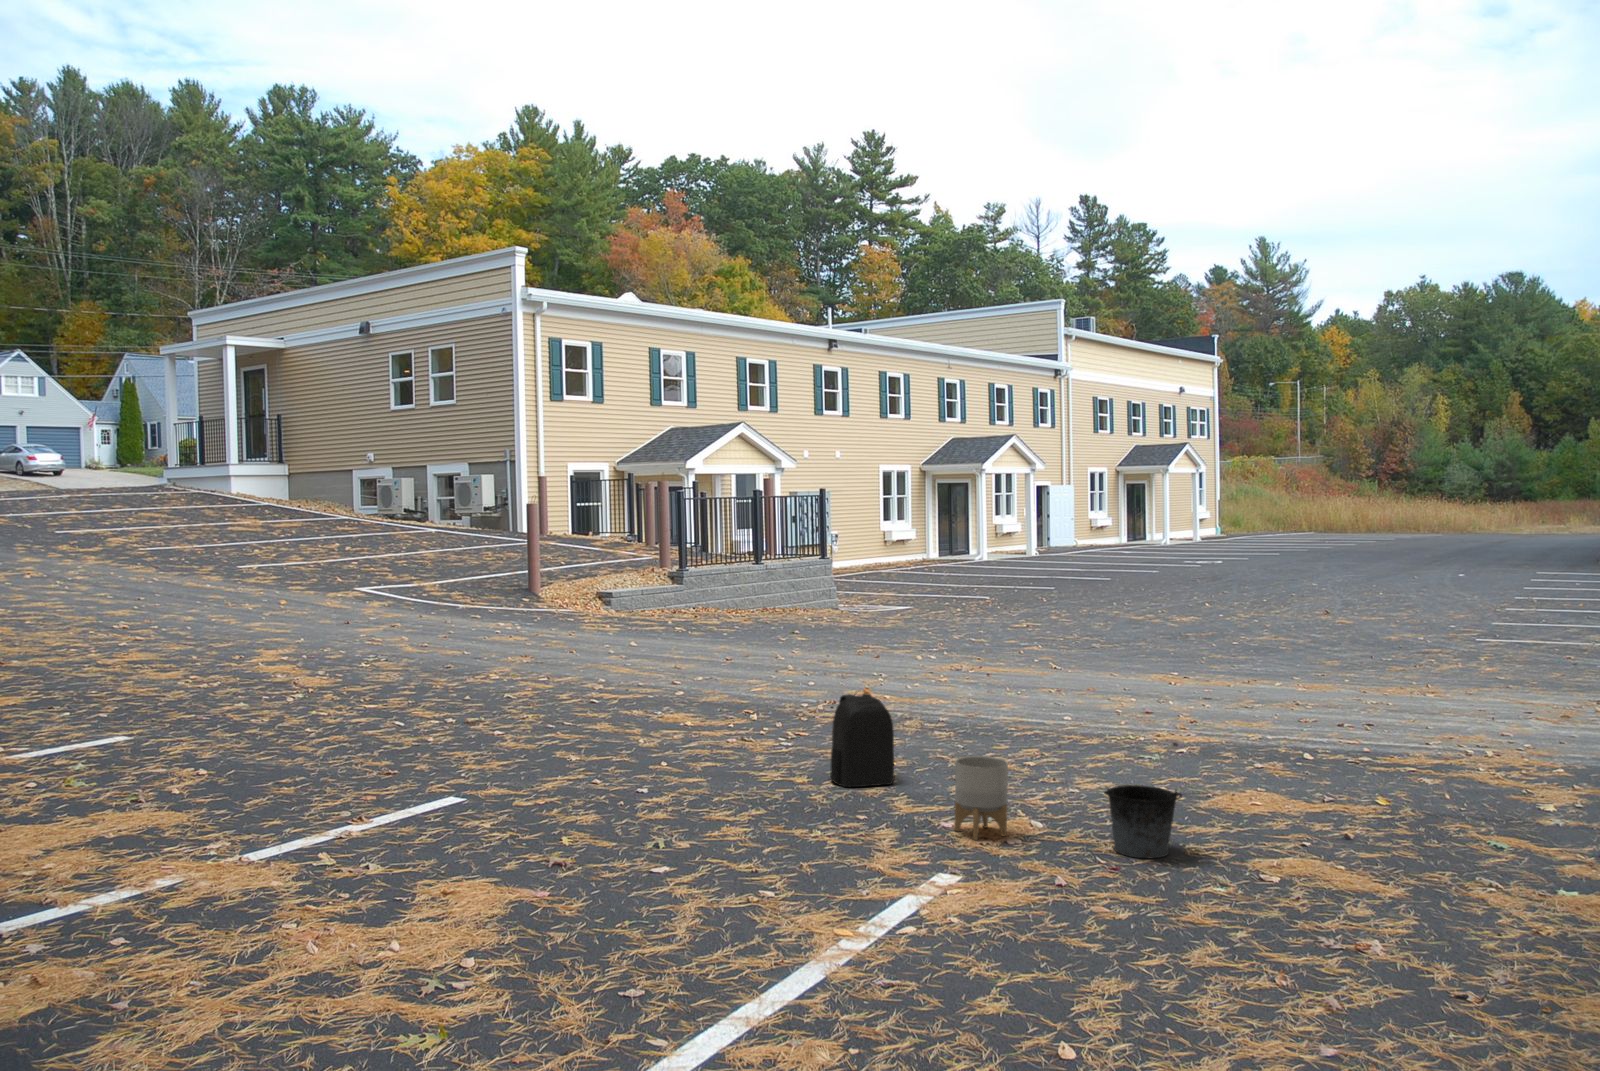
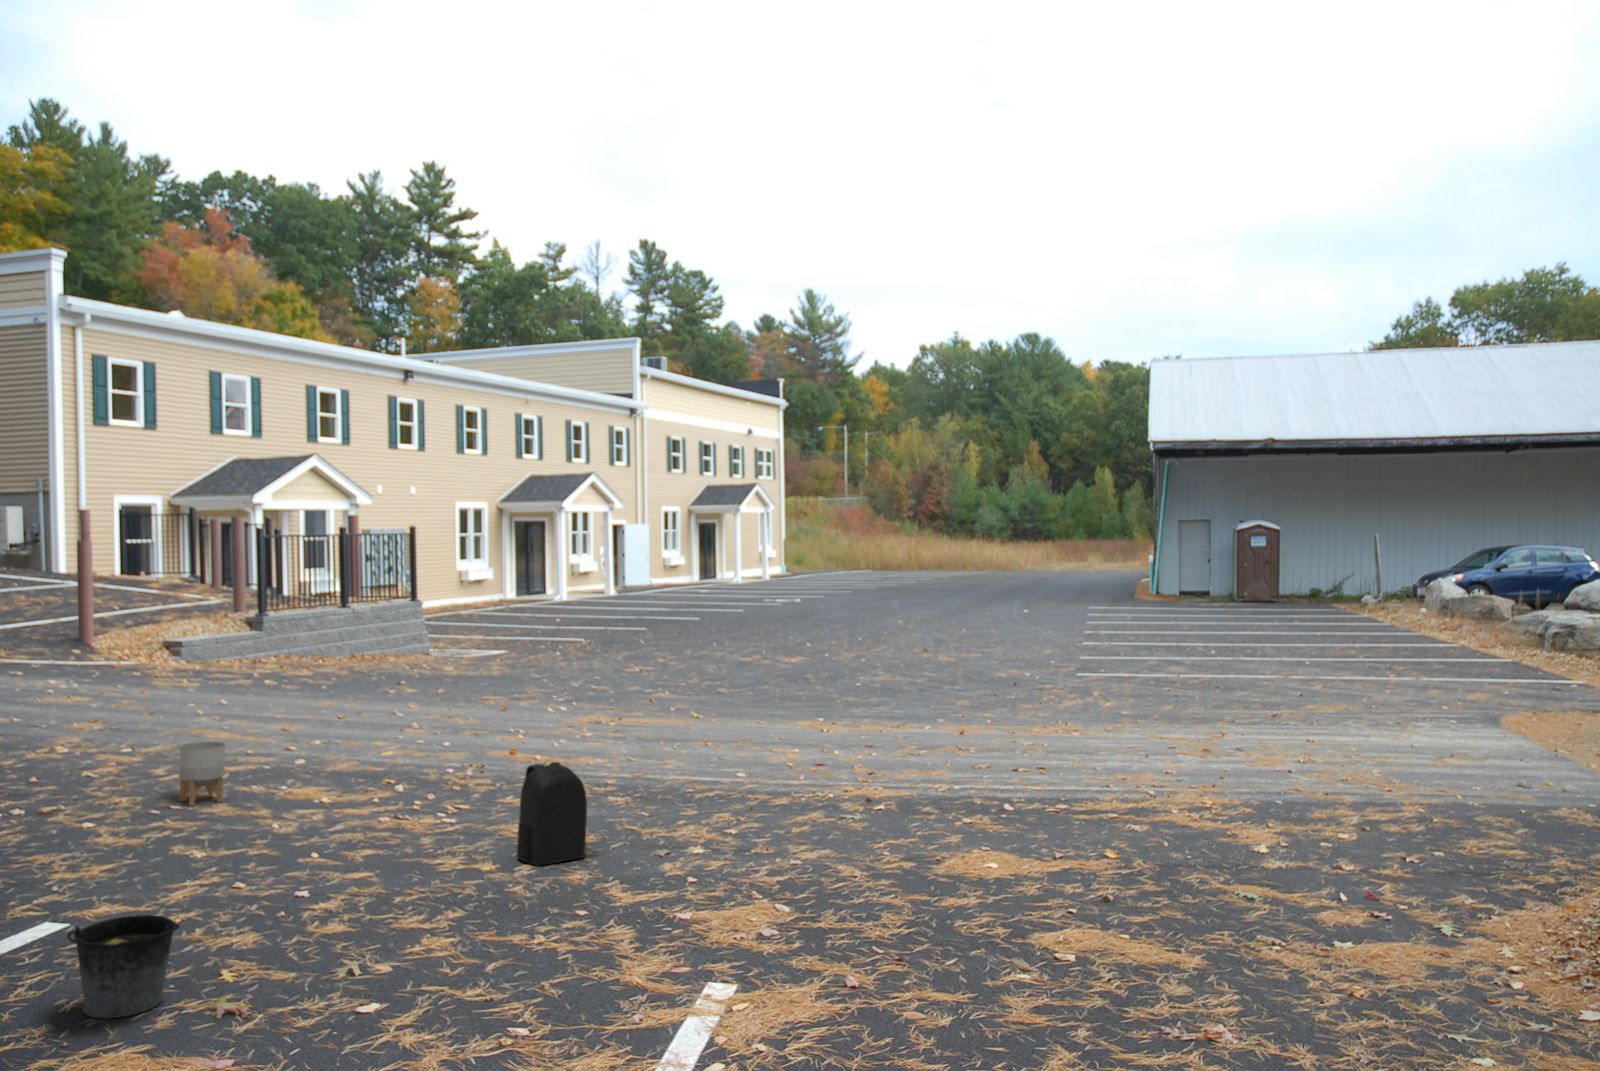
planter: present [954,756,1008,840] -> present [179,741,226,806]
bucket: present [1104,785,1182,858] -> present [67,915,180,1018]

